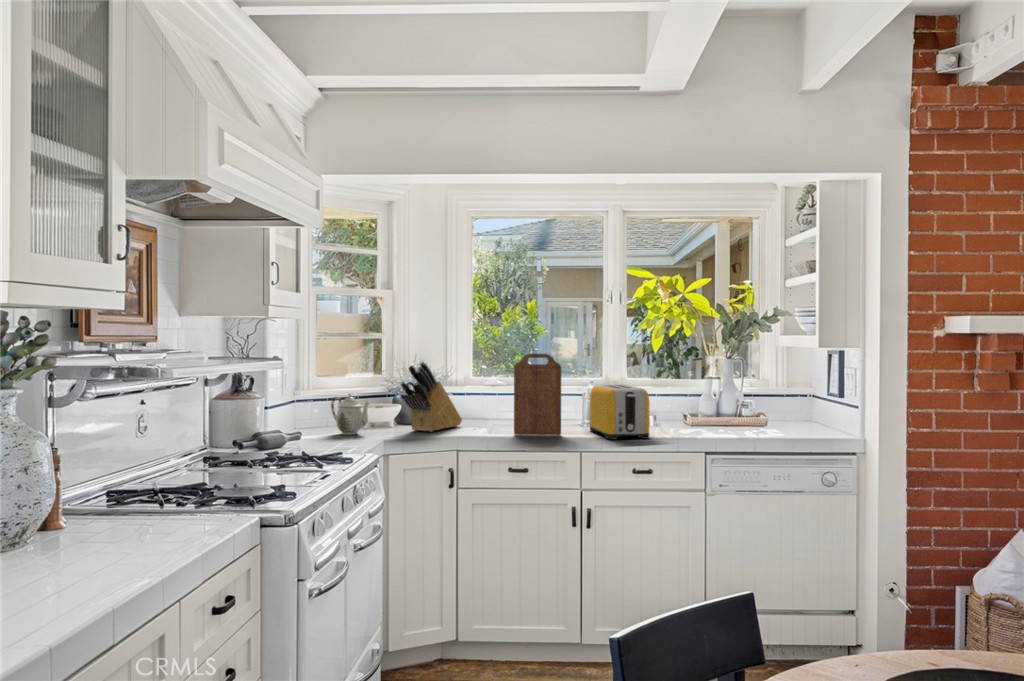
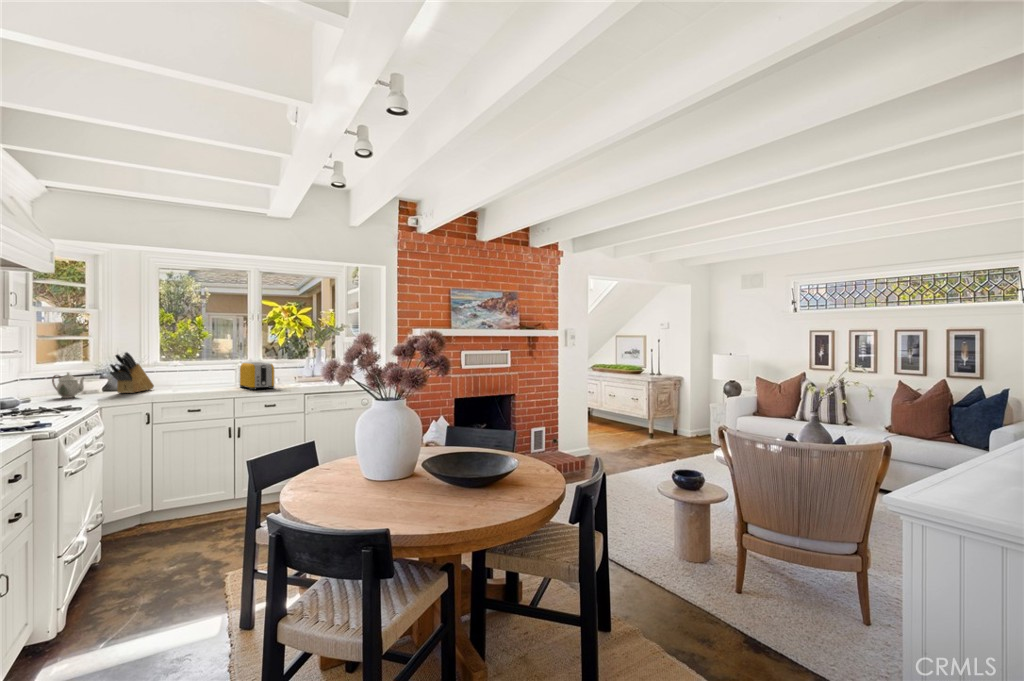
cutting board: present [514,354,561,435] -> none [192,346,222,391]

